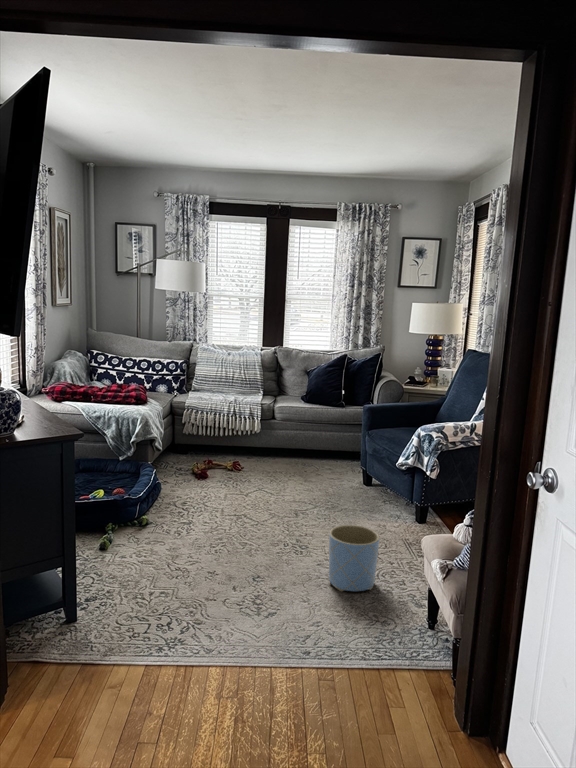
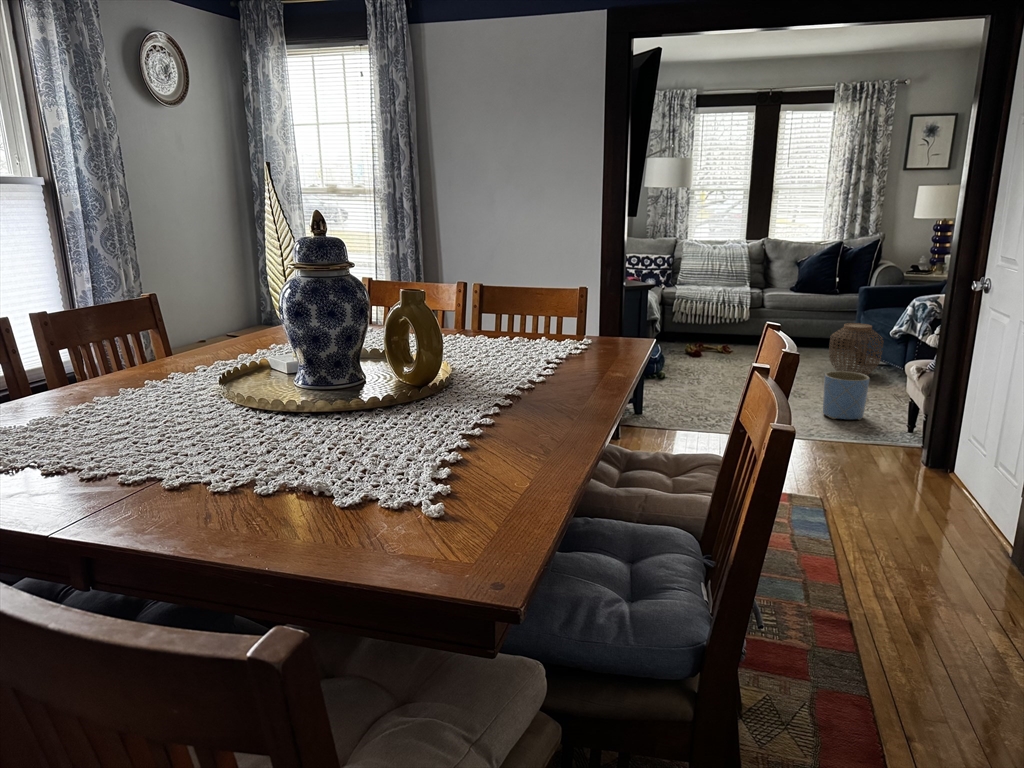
woven basket: none [337,445,390,505] -> present [829,323,883,375]

